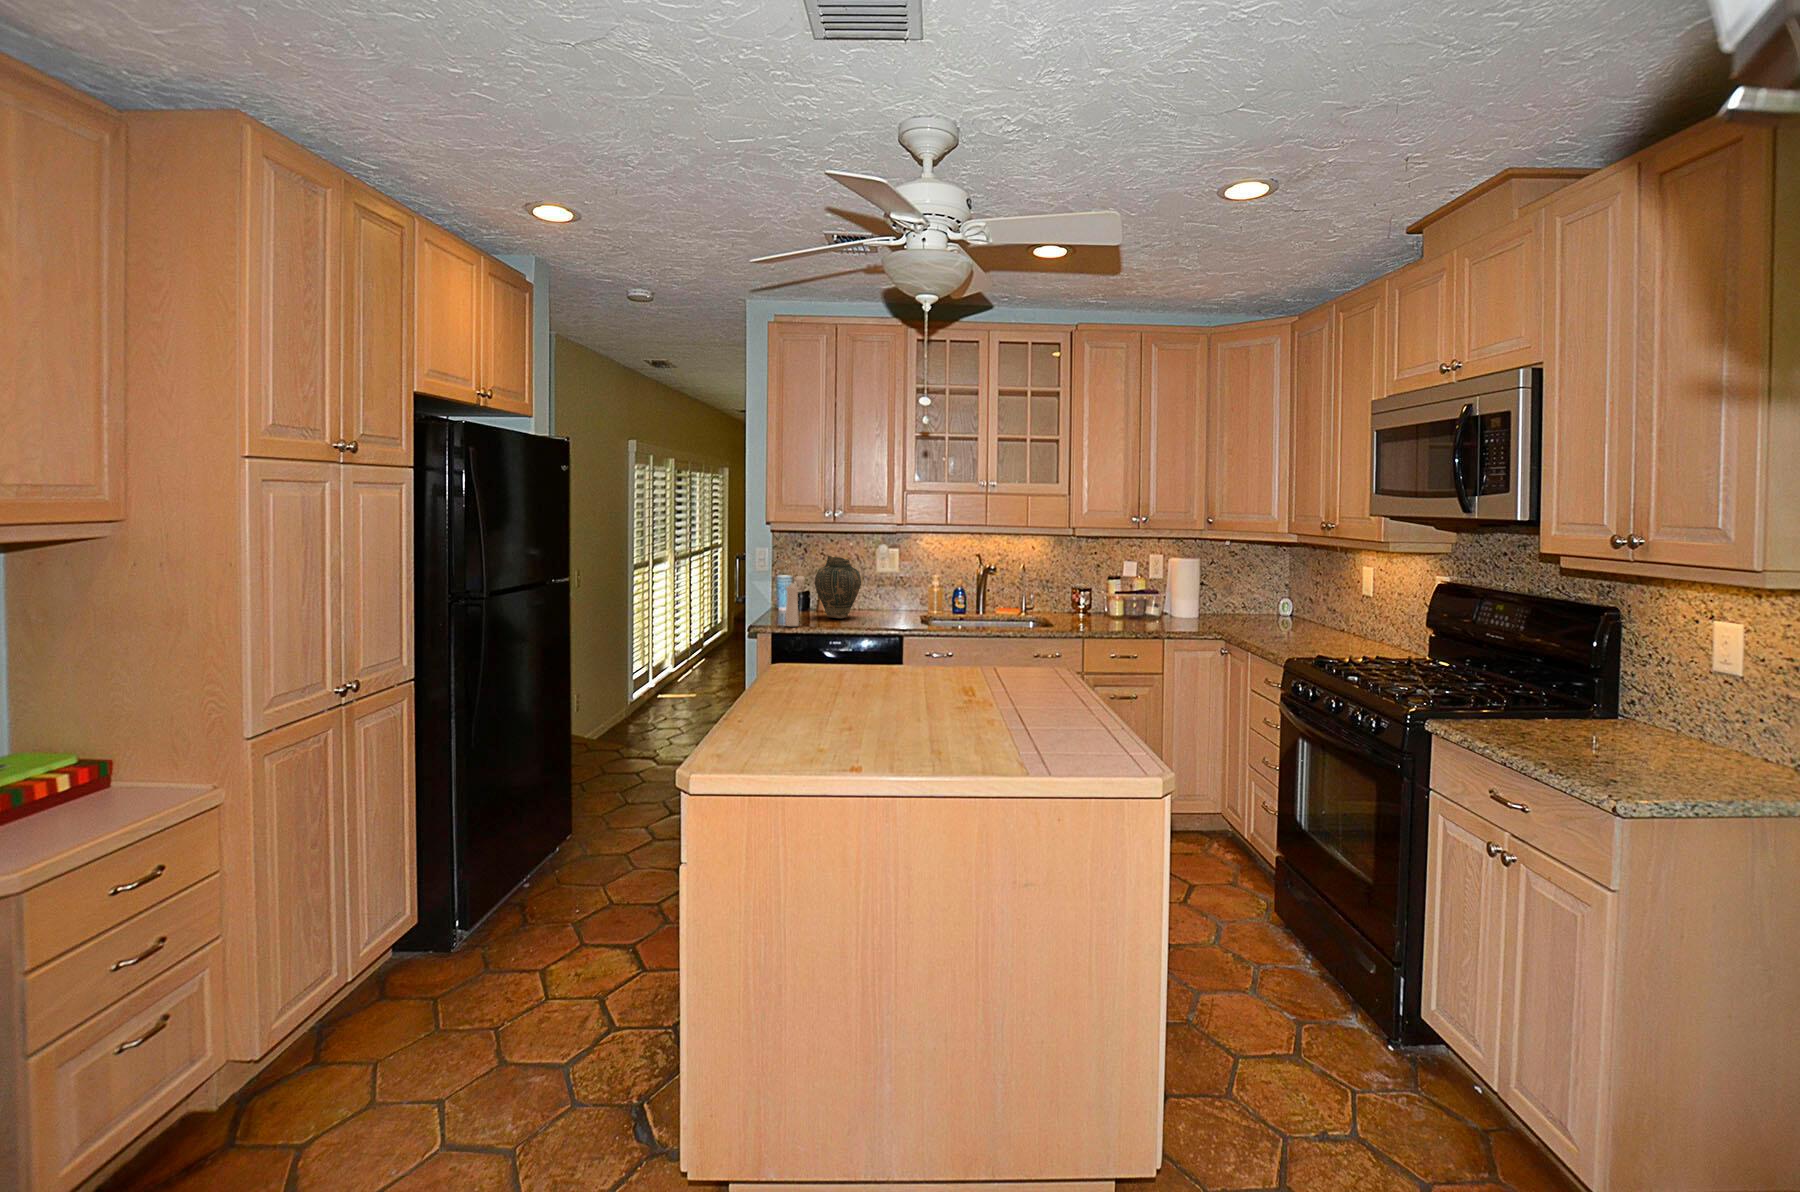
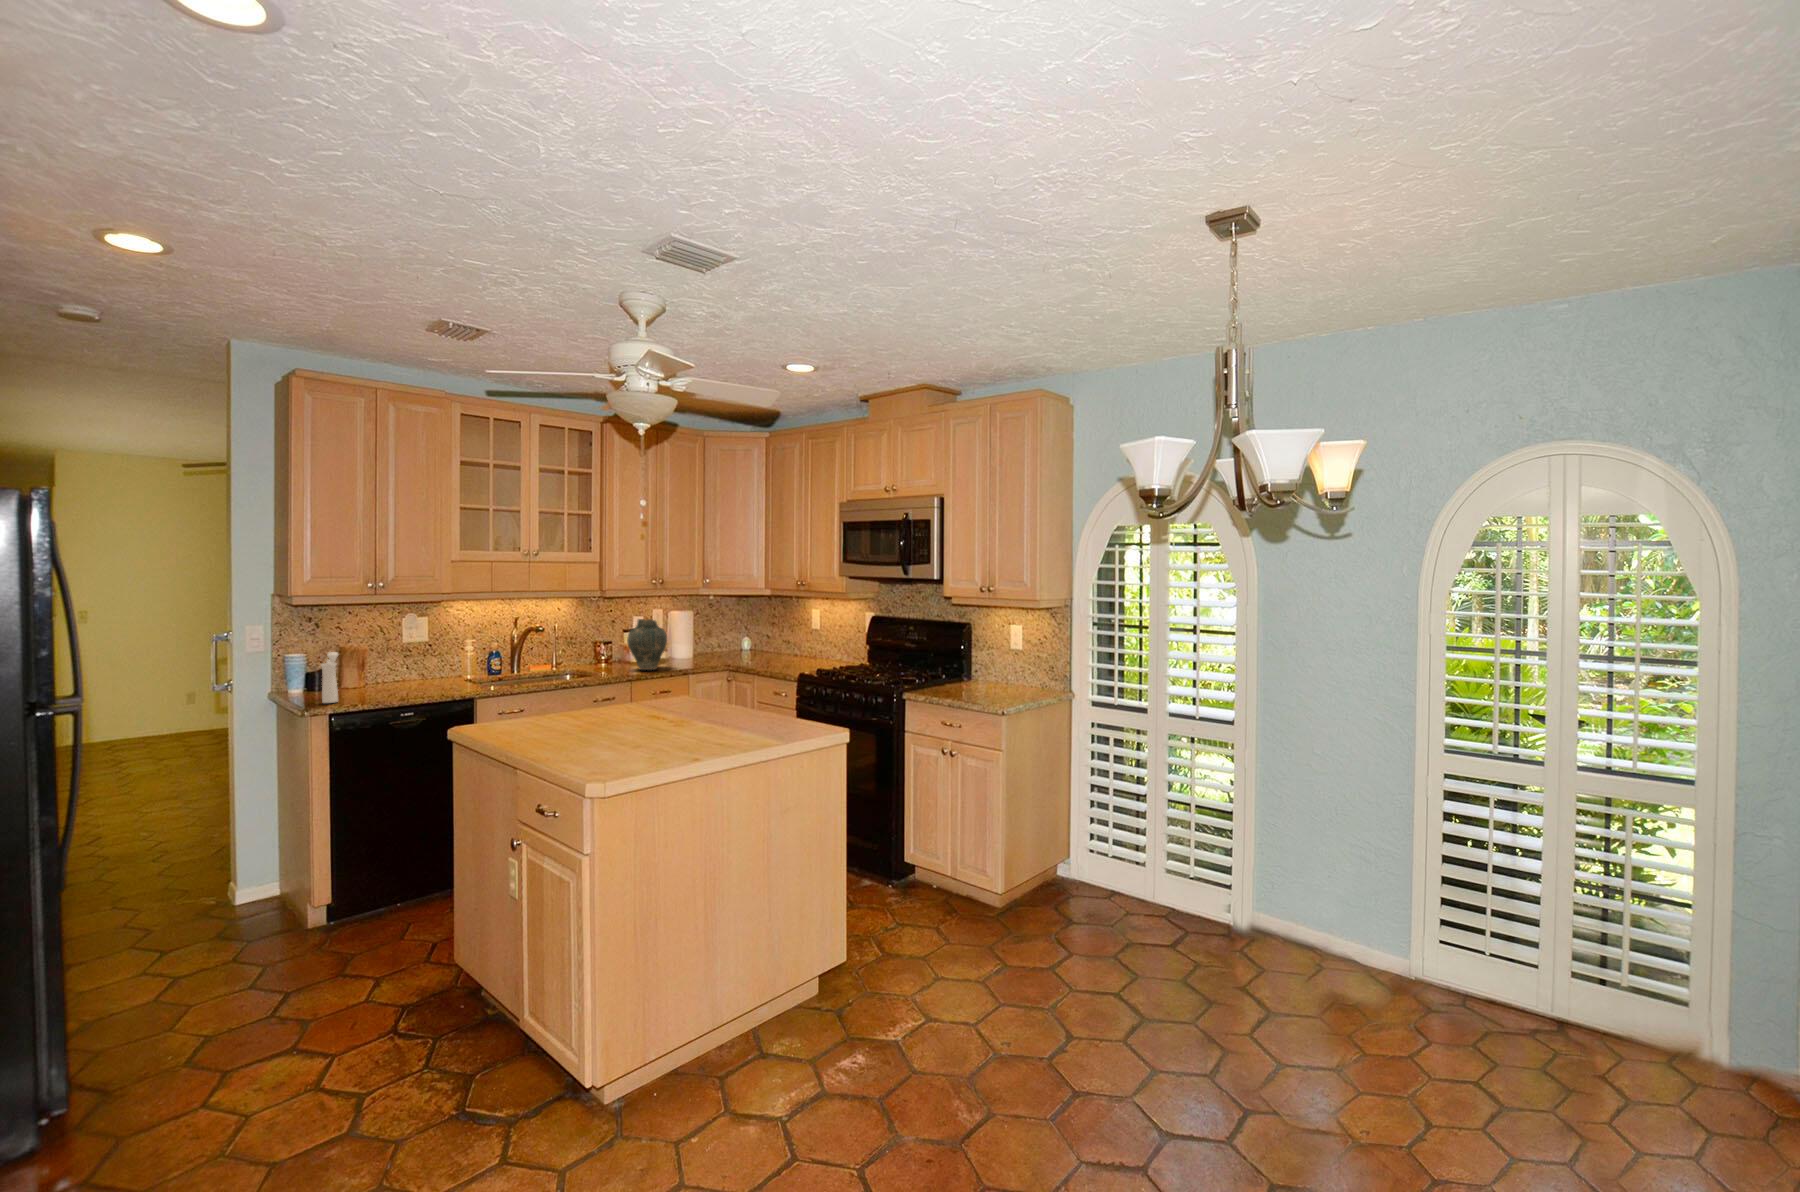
vase: present [815,556,861,618] -> present [627,619,667,670]

